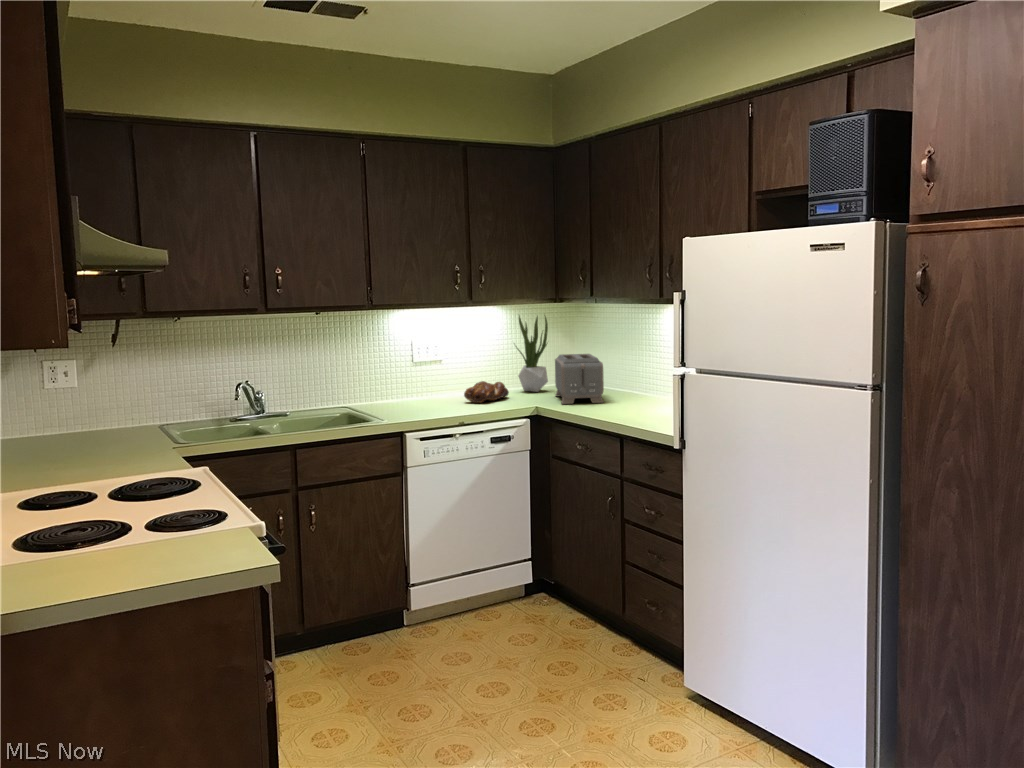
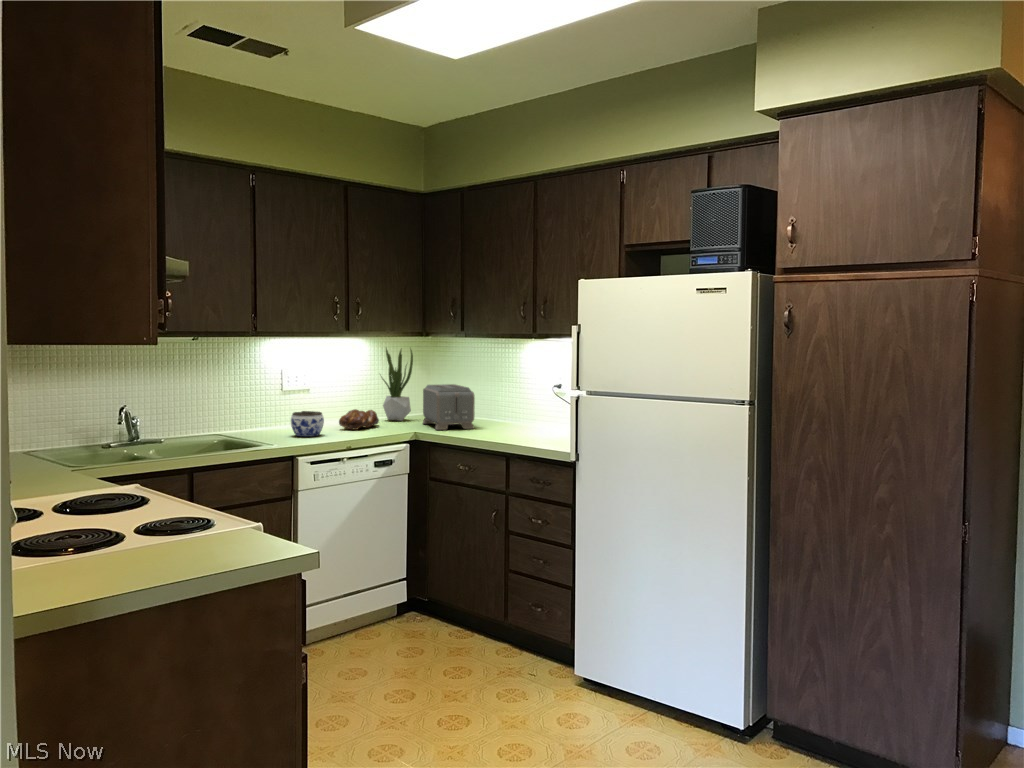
jar: none [409,384,443,411] -> present [291,411,324,437]

